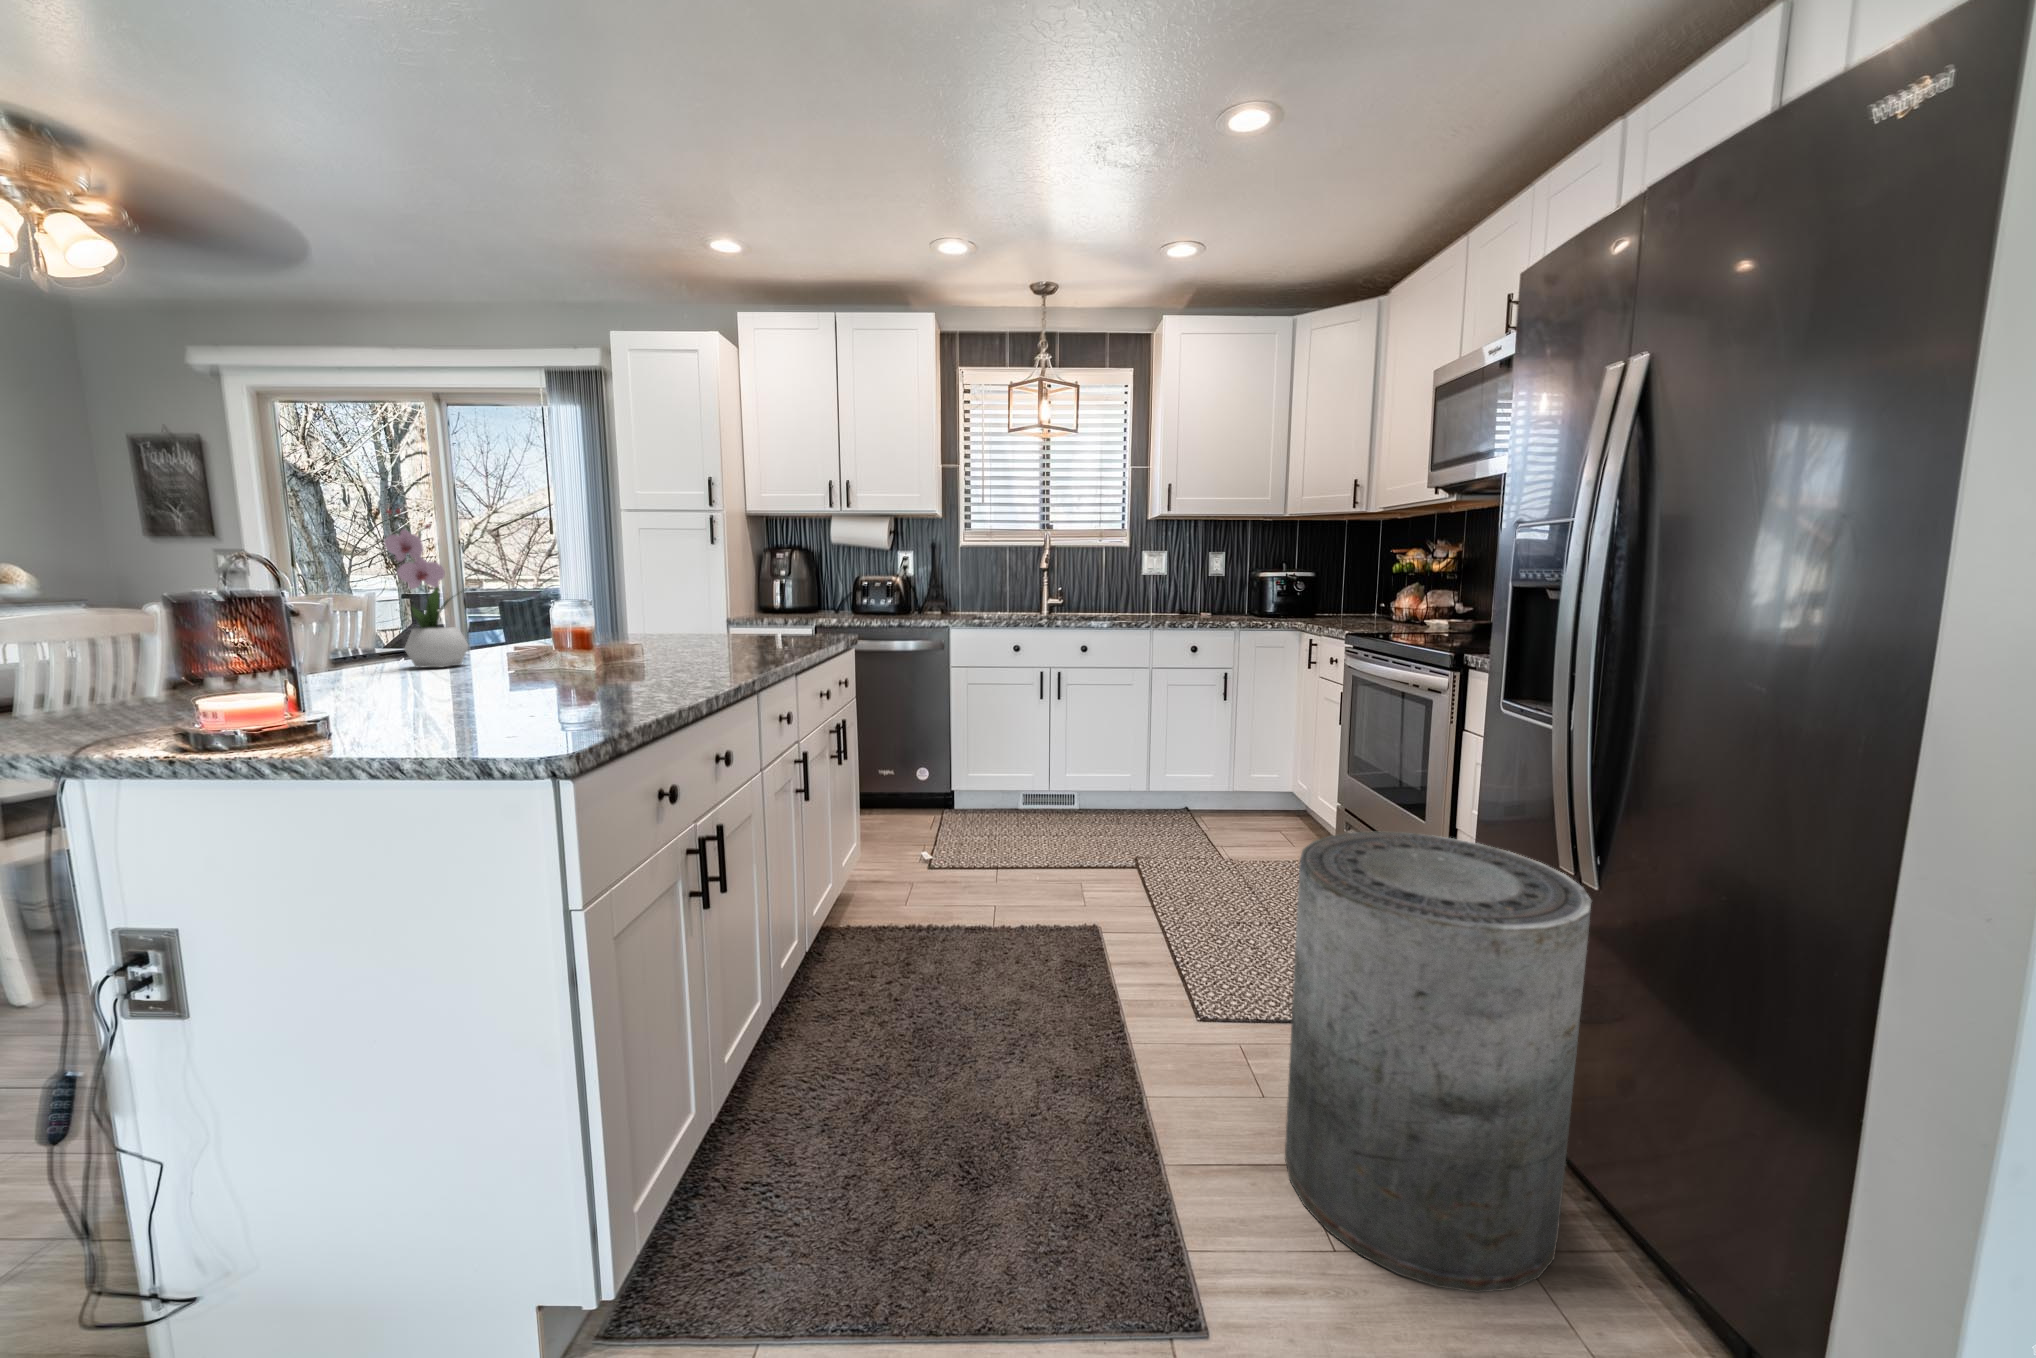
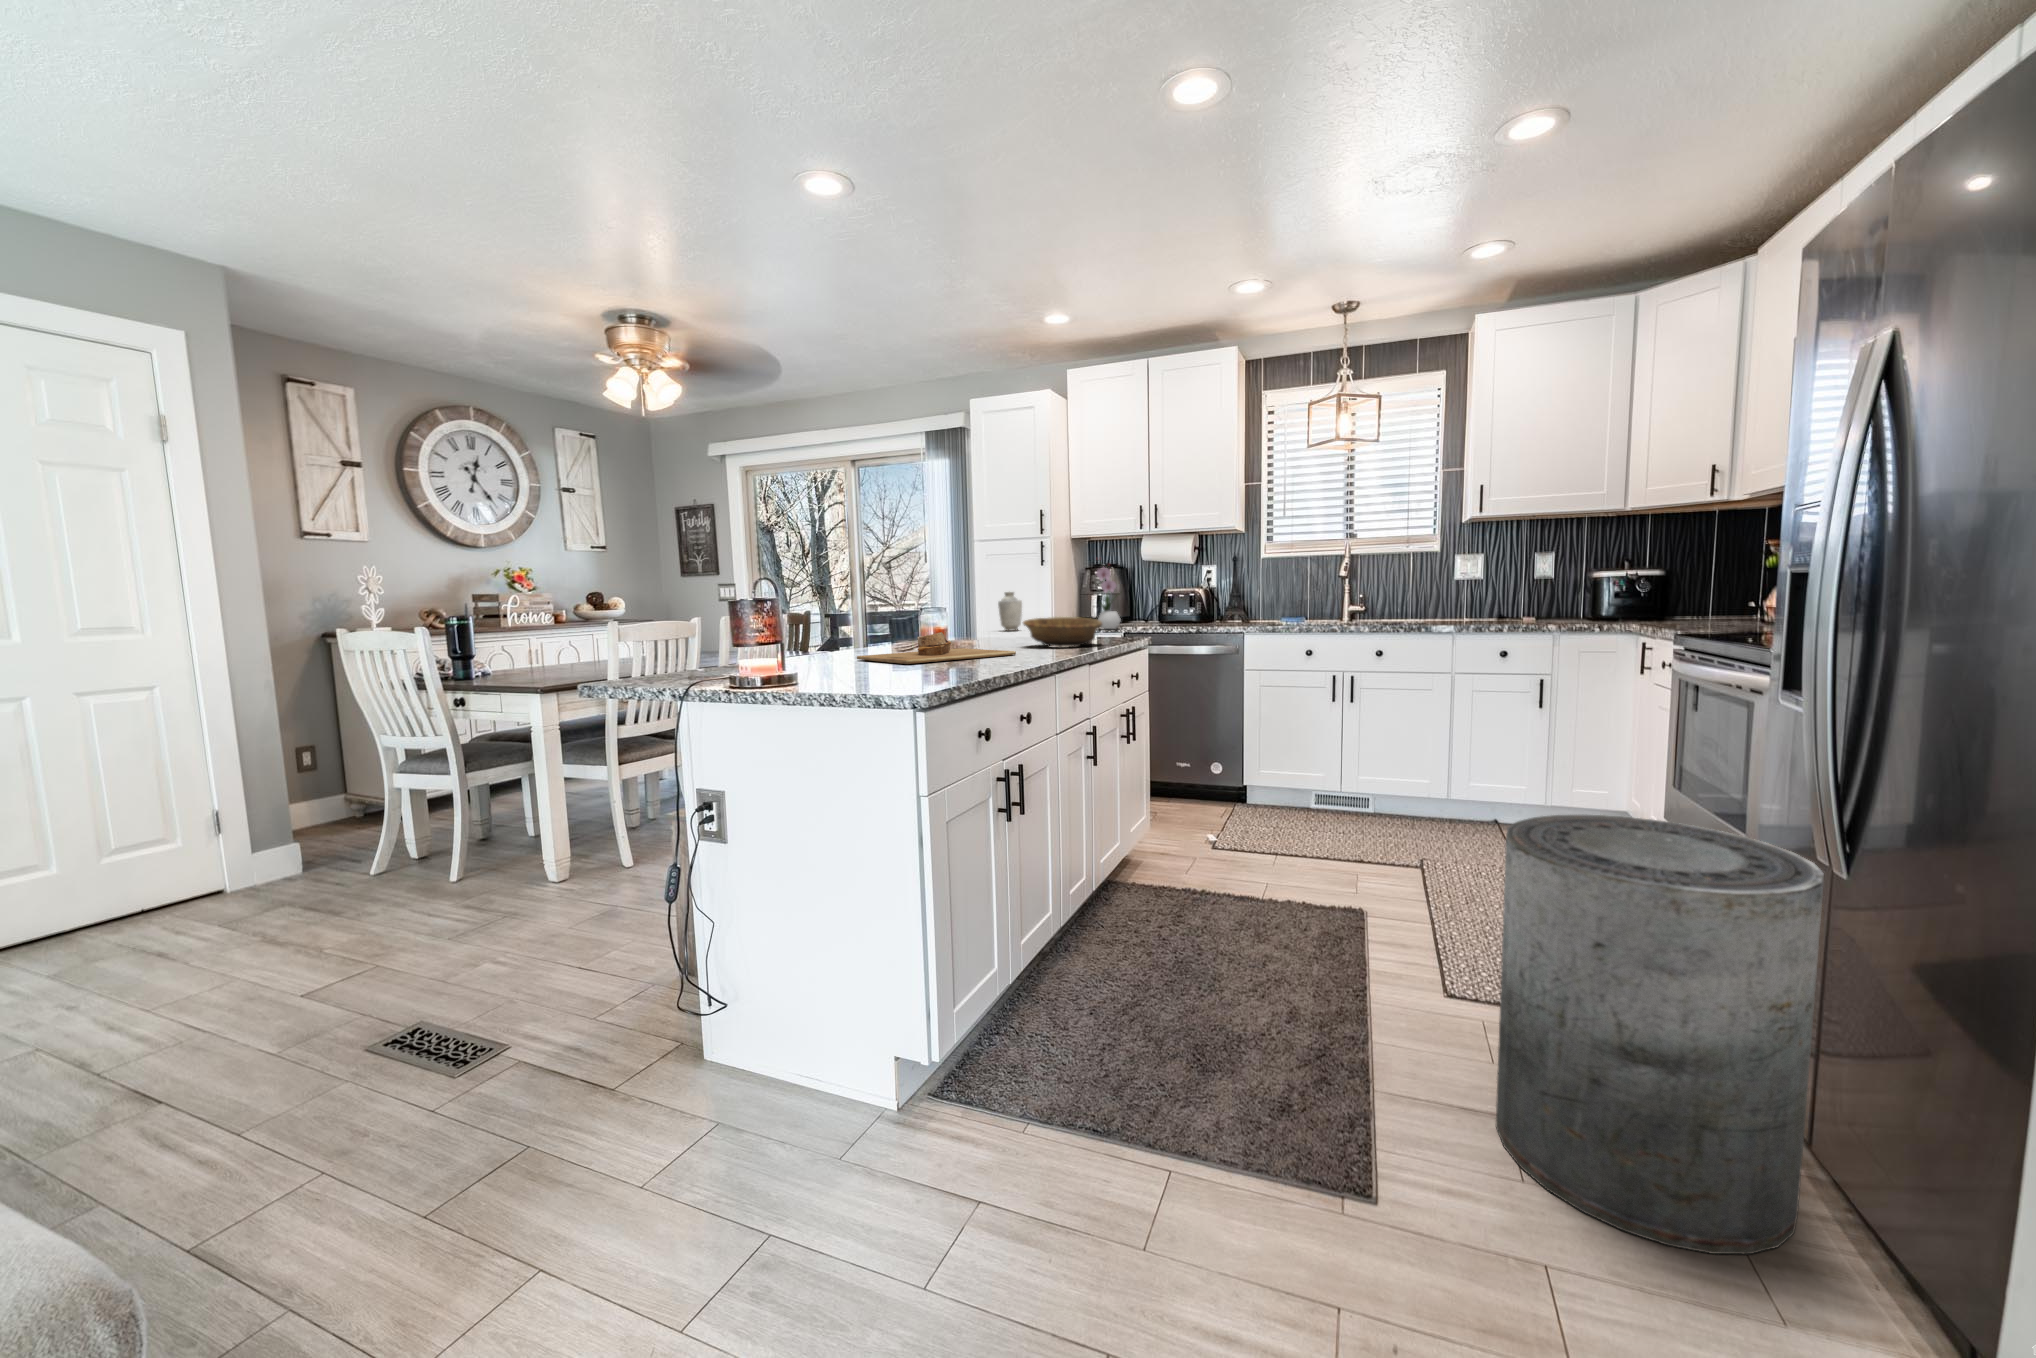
flower arrangement: present [385,509,468,667] -> present [1096,566,1121,629]
vase: none [659,575,691,623] -> present [998,592,1022,631]
decorative bowl: none [703,612,809,651] -> present [1023,617,1102,647]
cutting board: none [447,636,701,687] -> present [857,632,1016,664]

